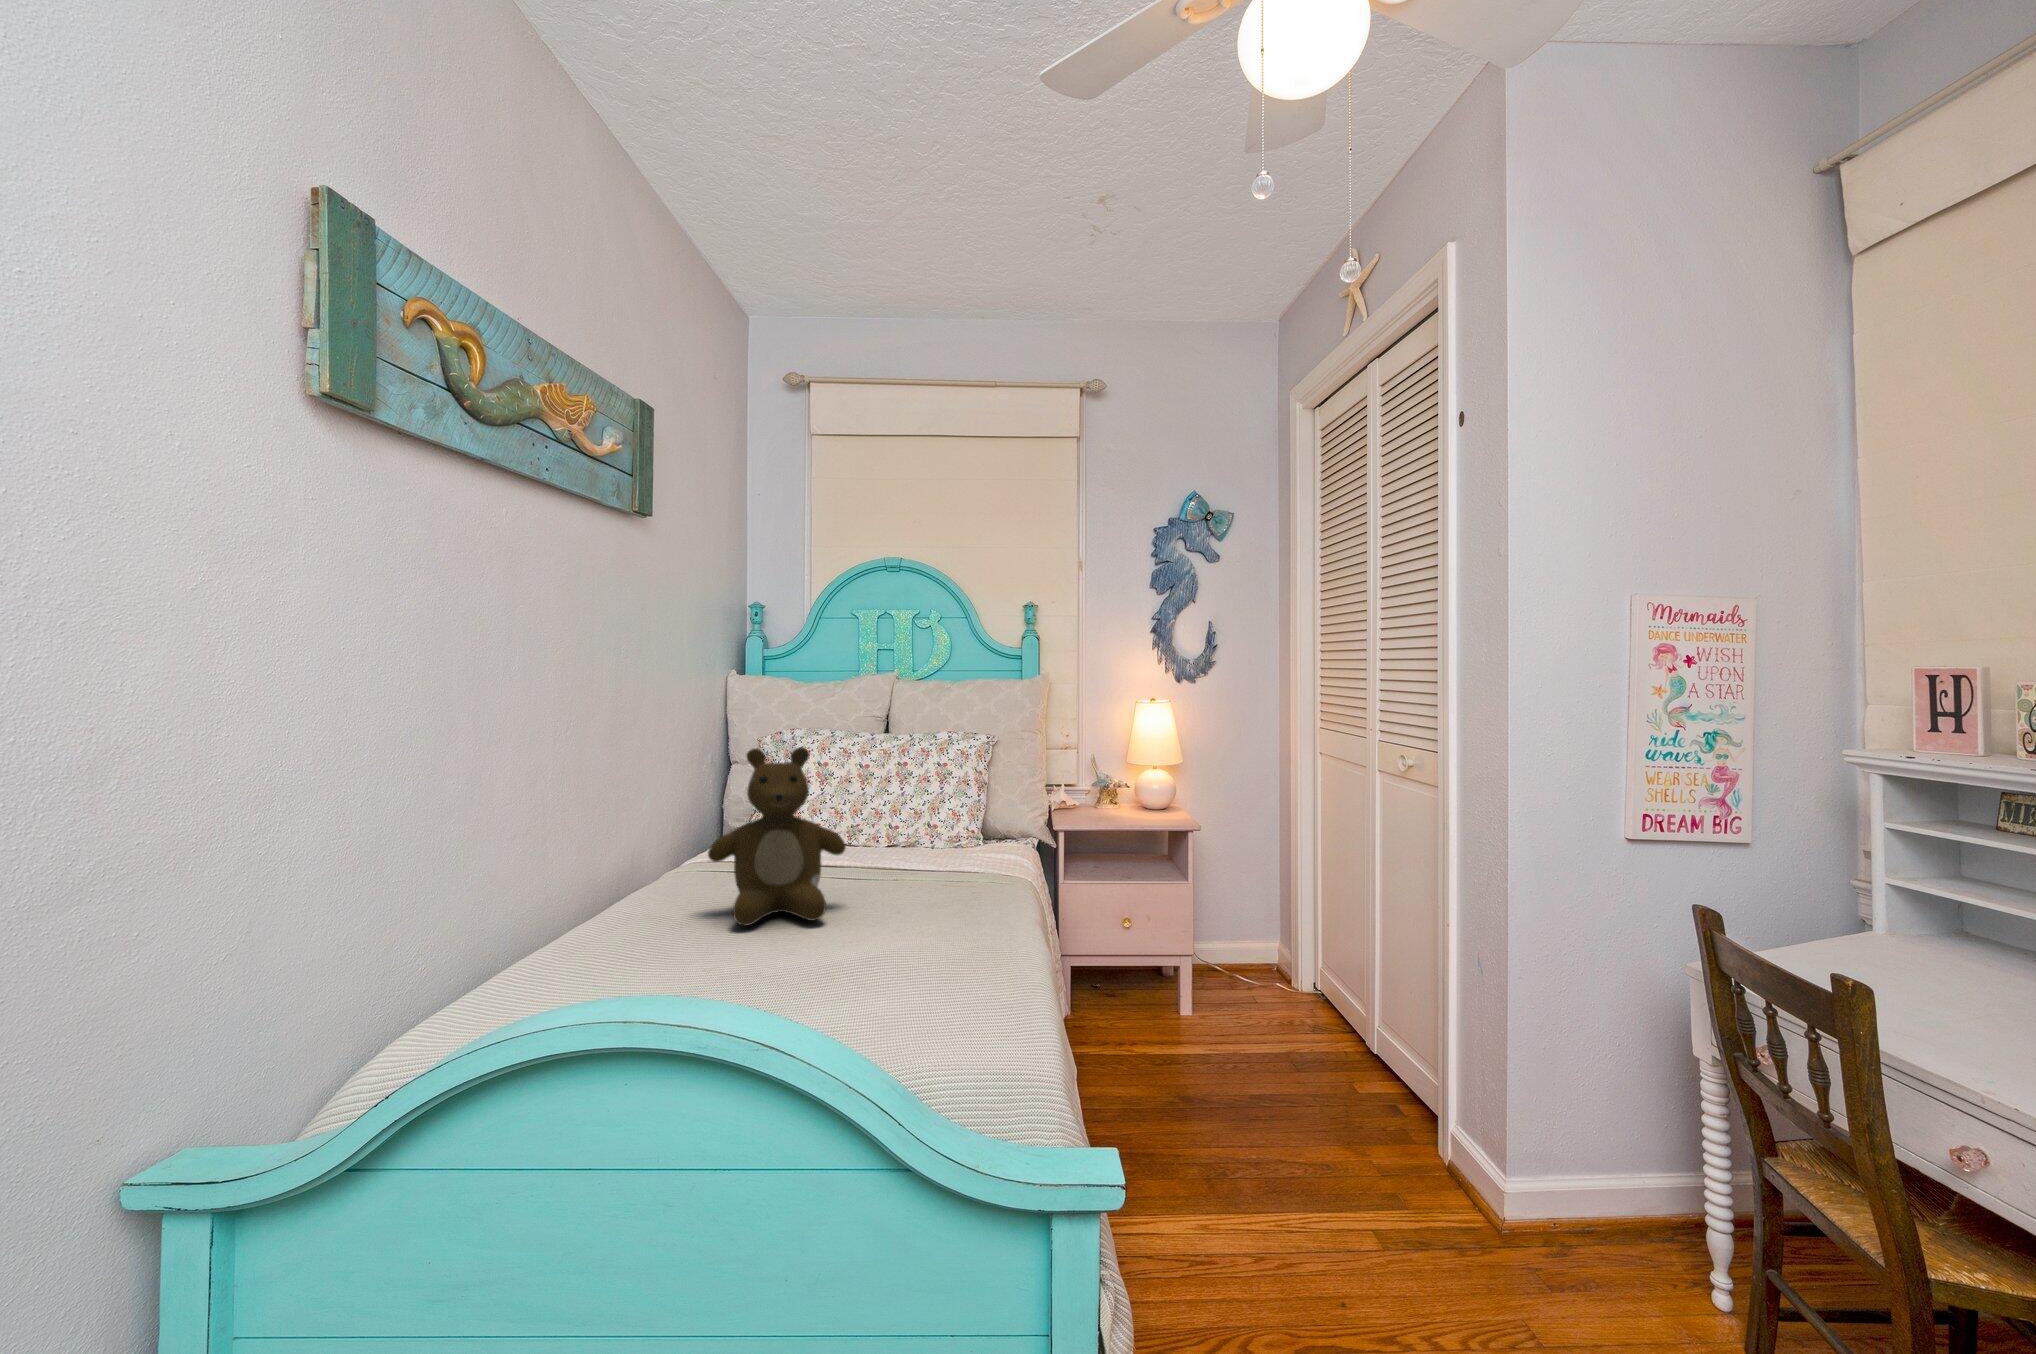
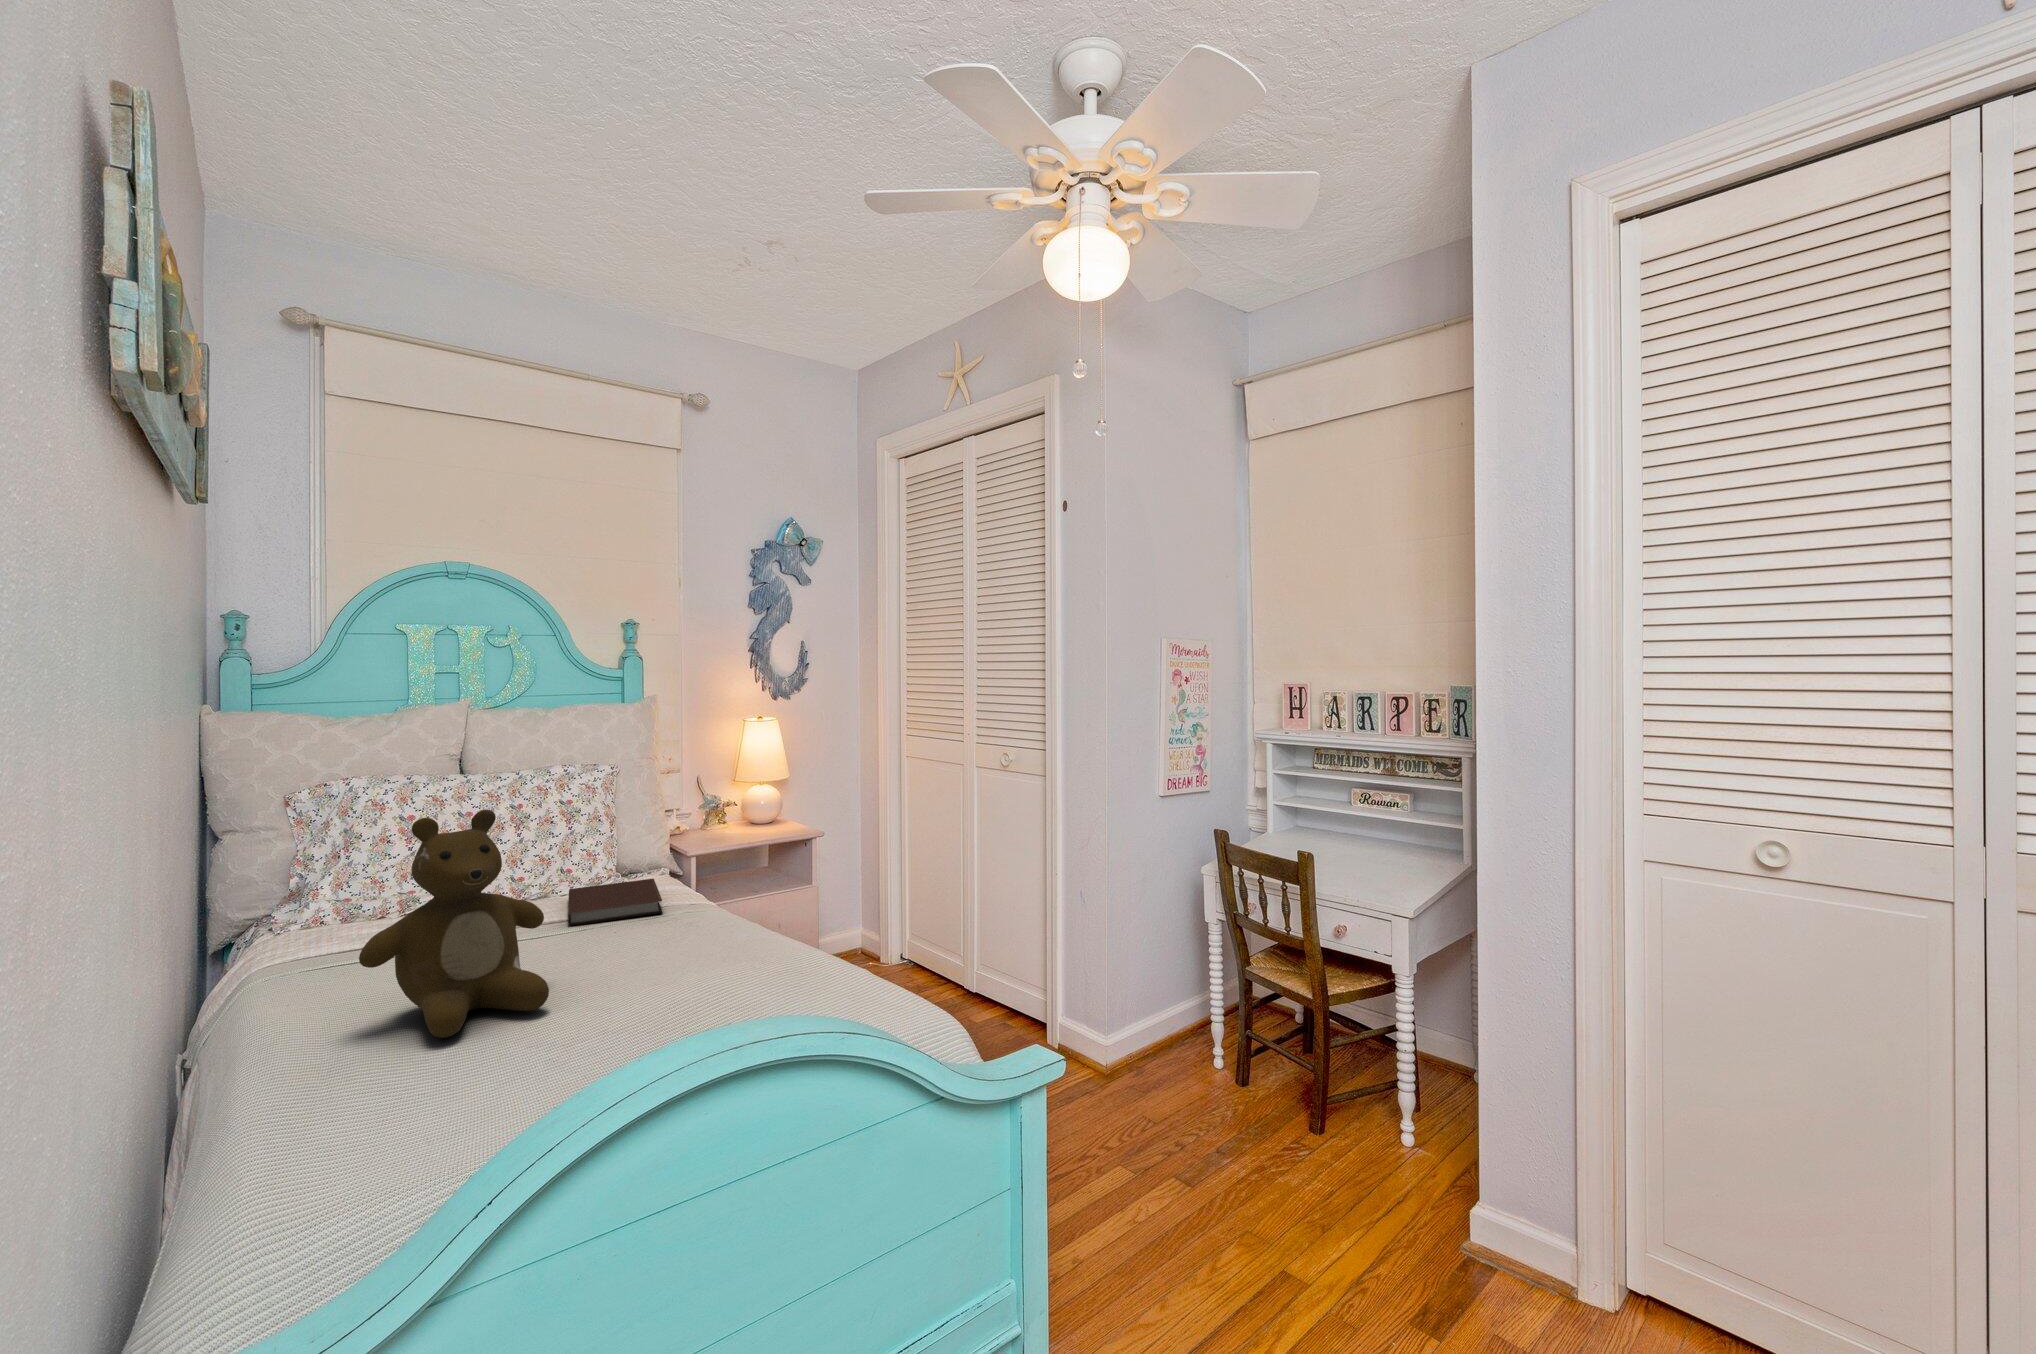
notebook: none [906,841,1000,871] -> present [568,879,662,925]

